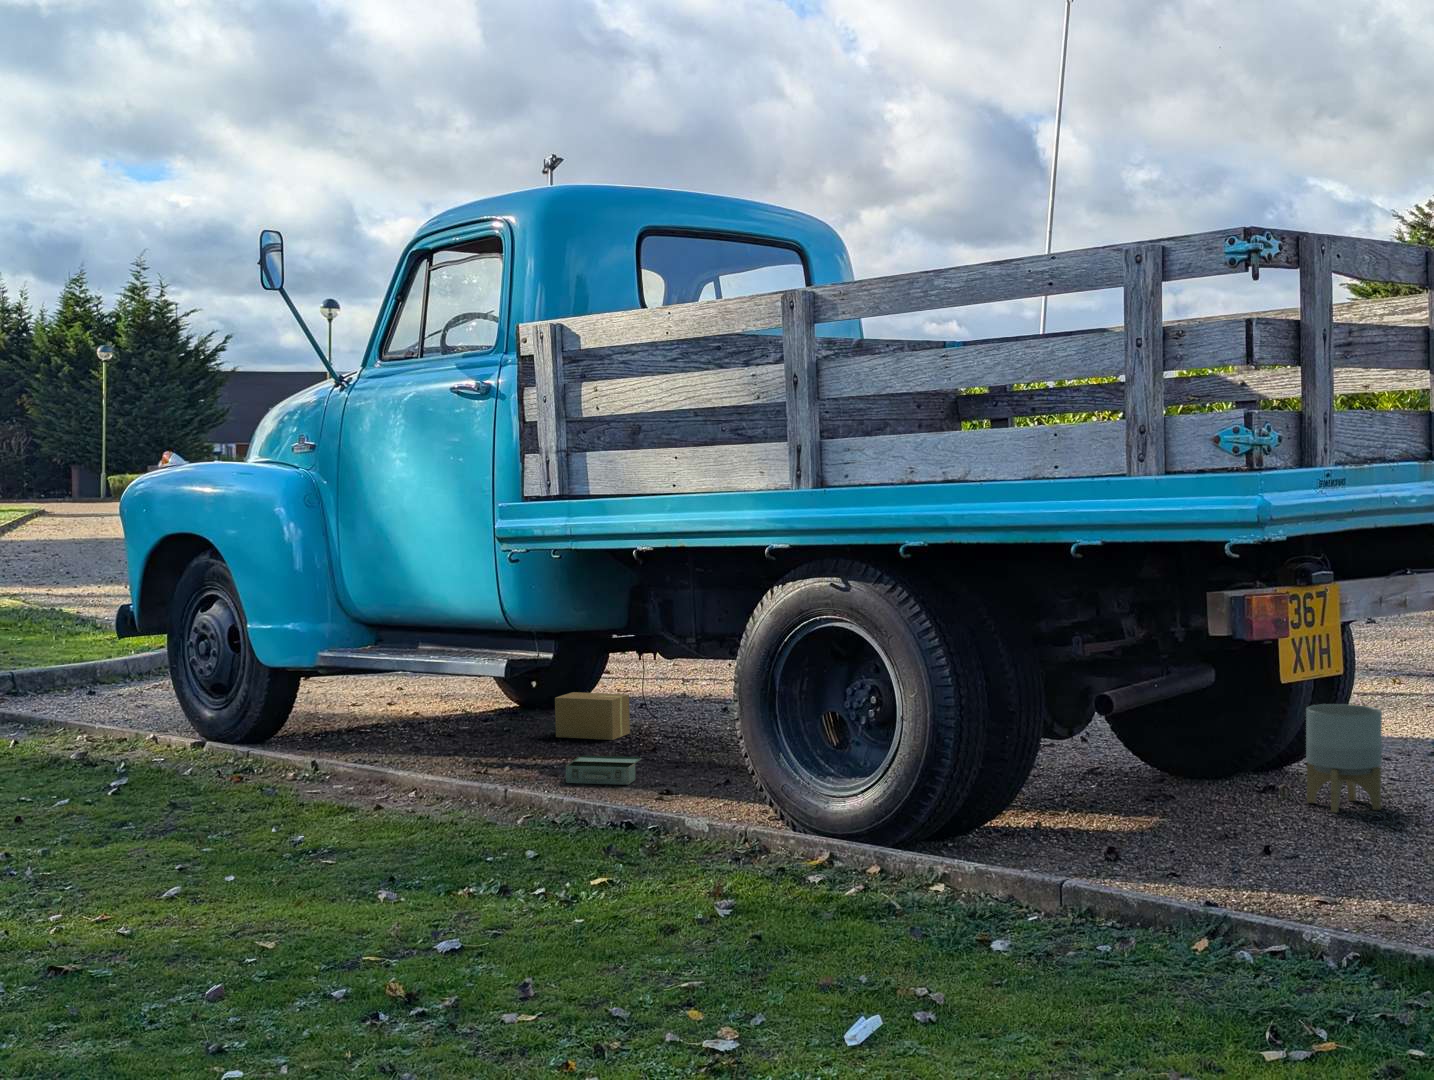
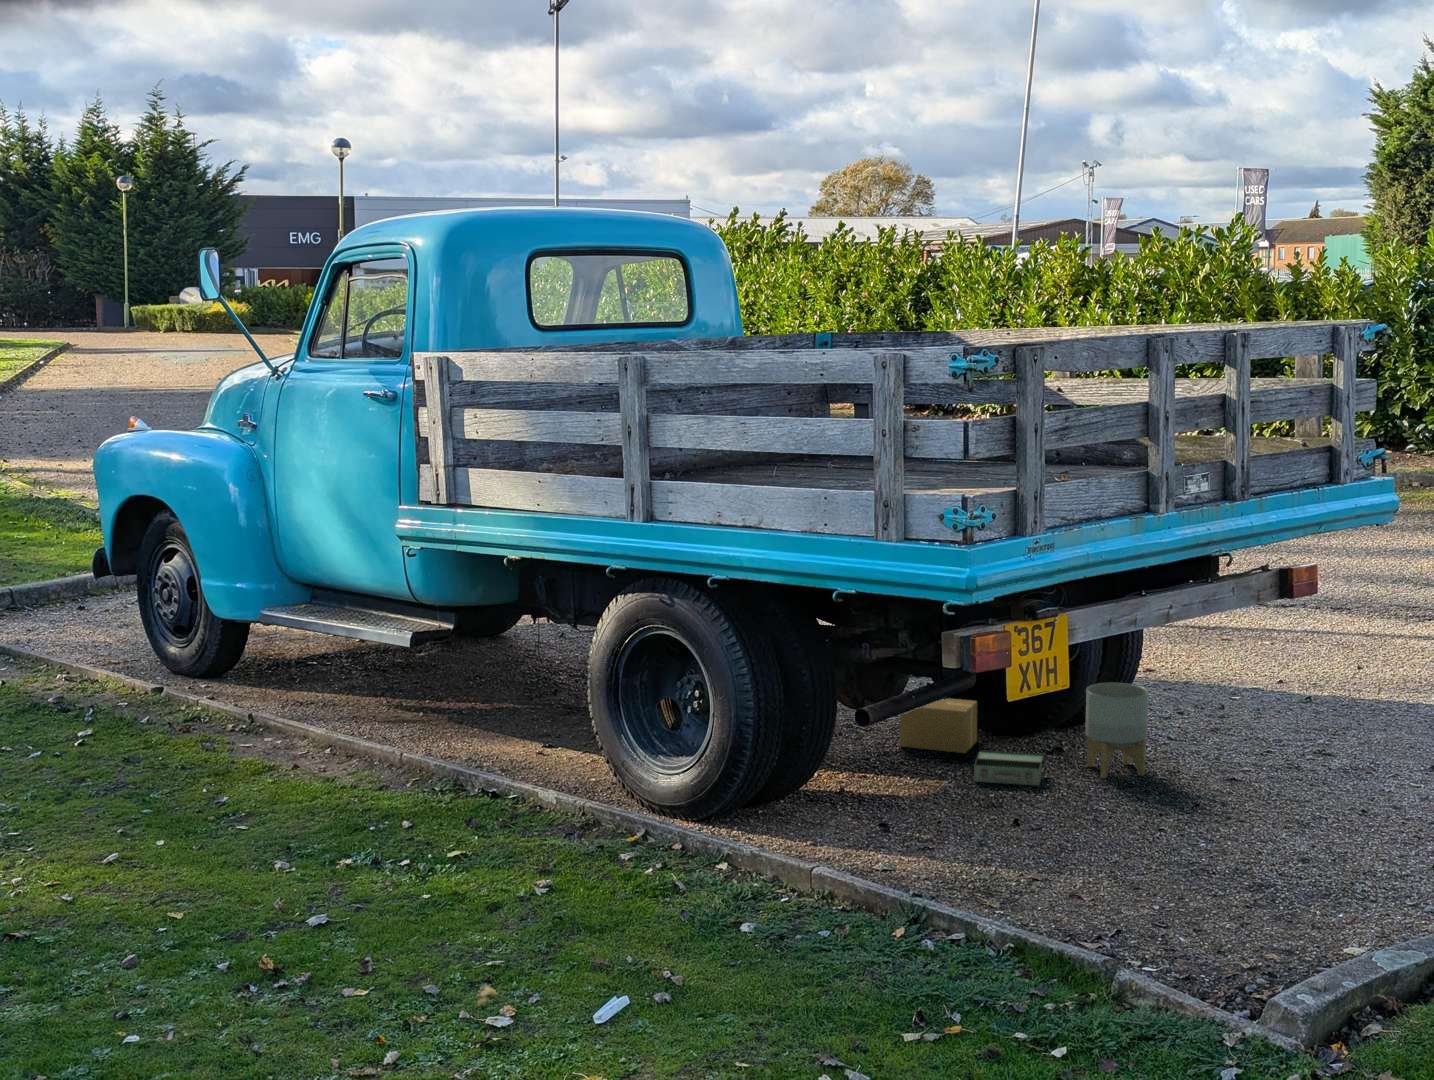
cardboard box: present [555,692,630,740] -> present [900,699,977,753]
toolbox: present [566,756,641,785] -> present [974,750,1043,785]

